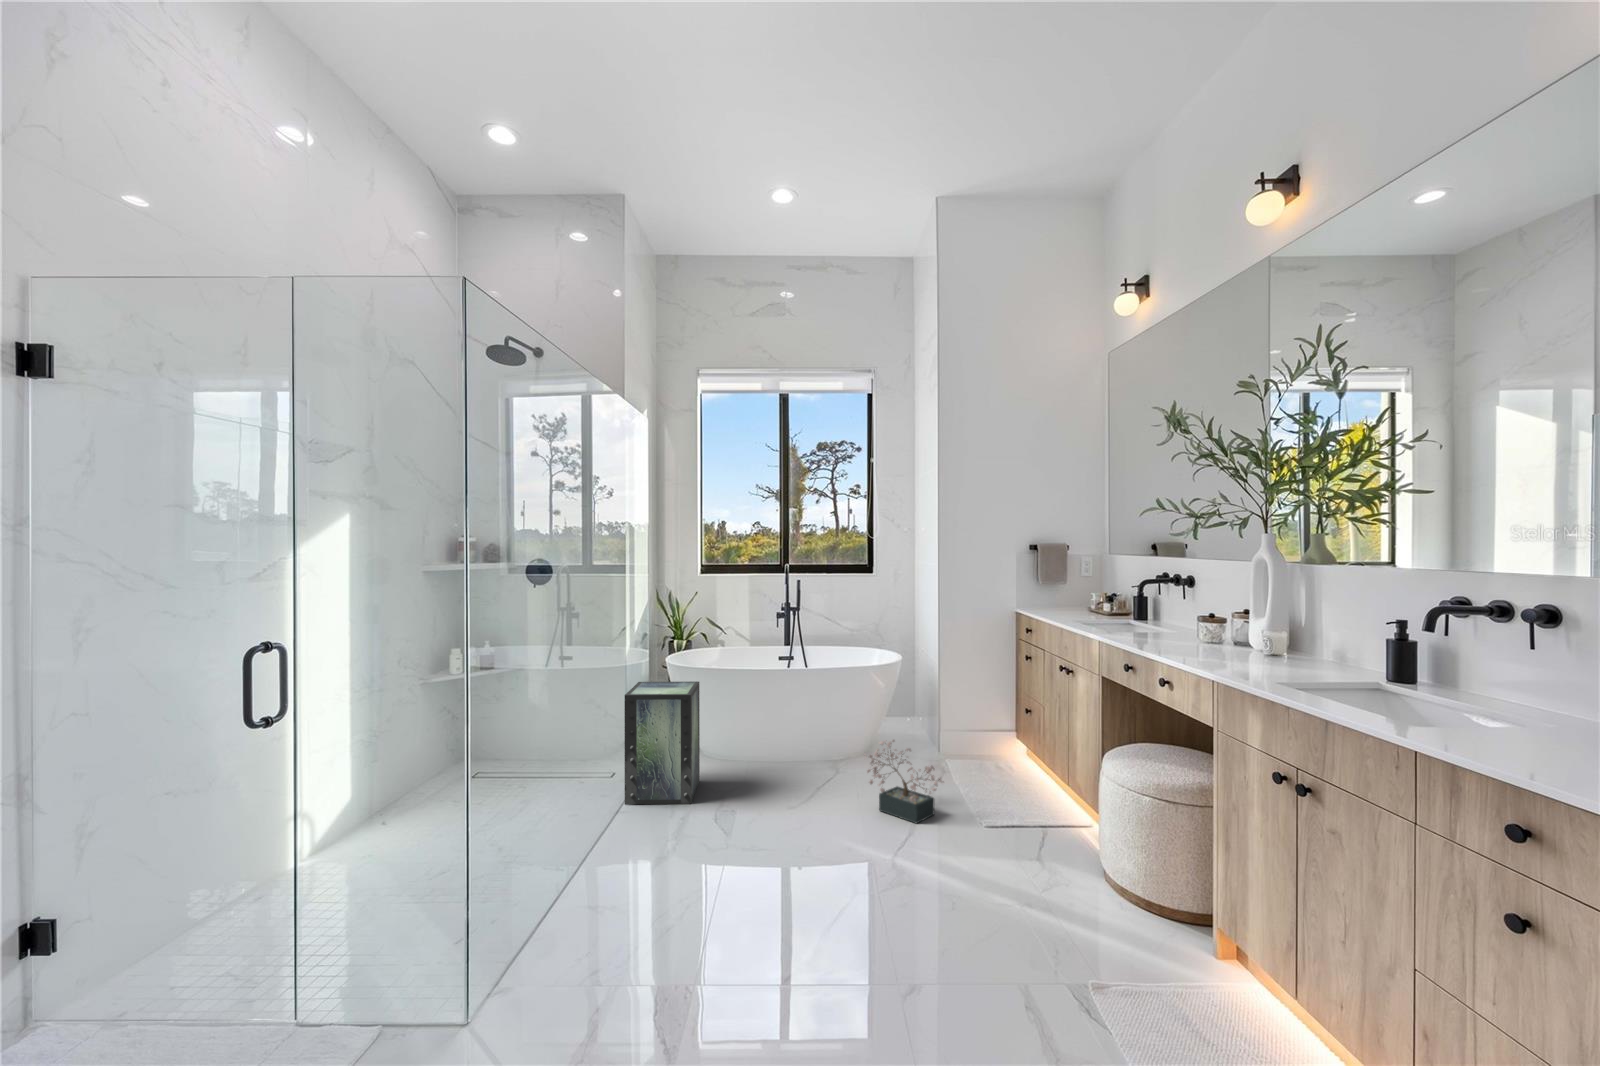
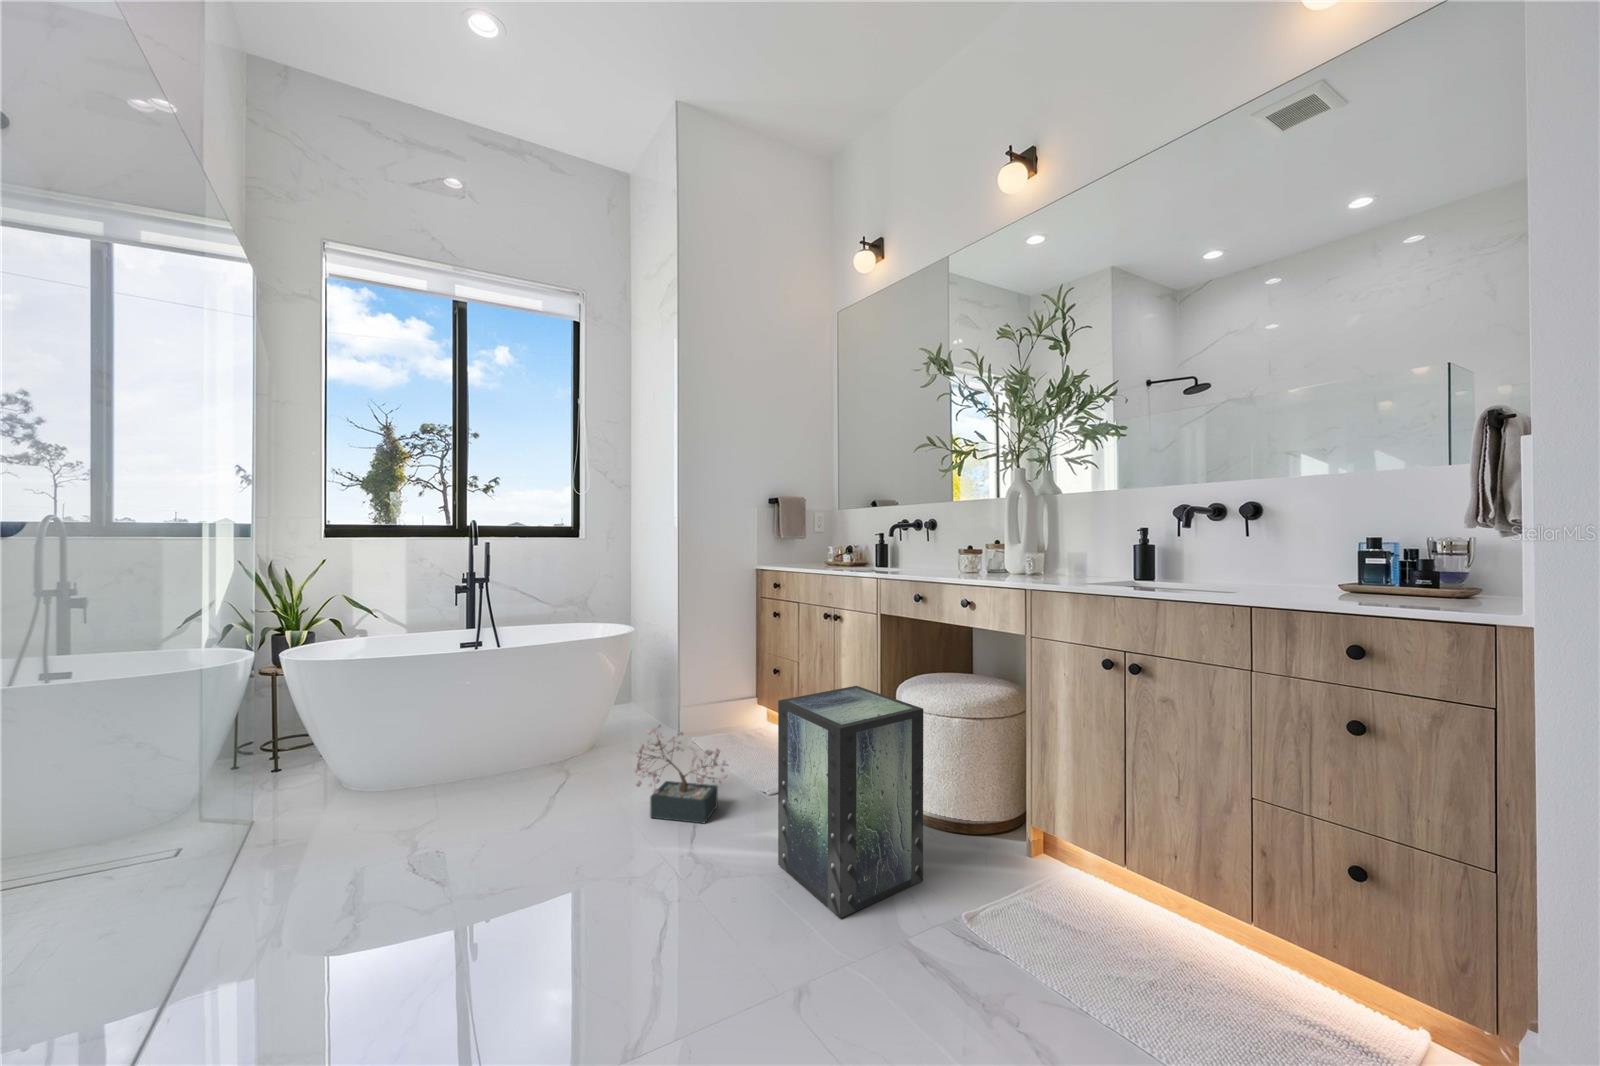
storage box: present [625,681,700,804] -> present [778,686,924,918]

